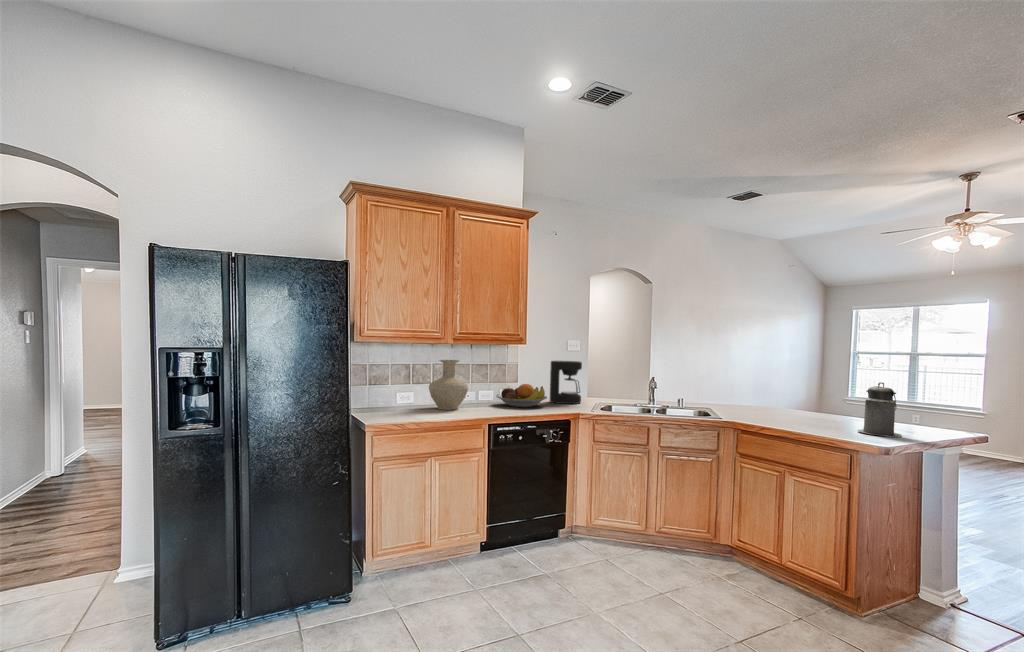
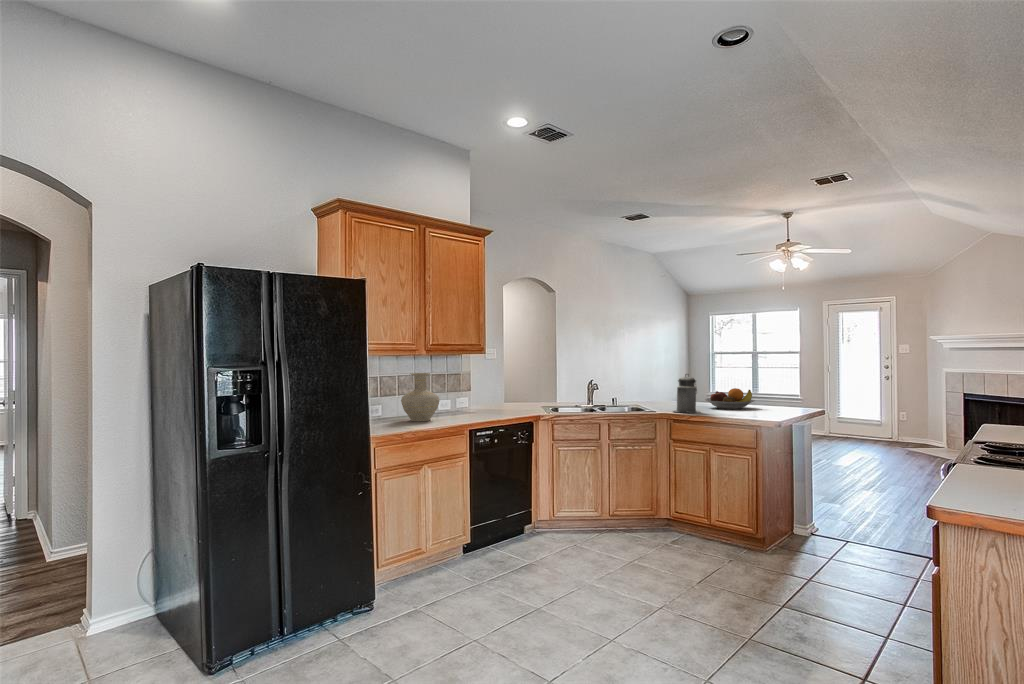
coffee maker: present [550,361,582,404] -> none [498,370,527,410]
canister: present [858,383,902,437] -> present [674,374,700,413]
fruit bowl: present [496,384,547,407] -> present [705,388,754,409]

